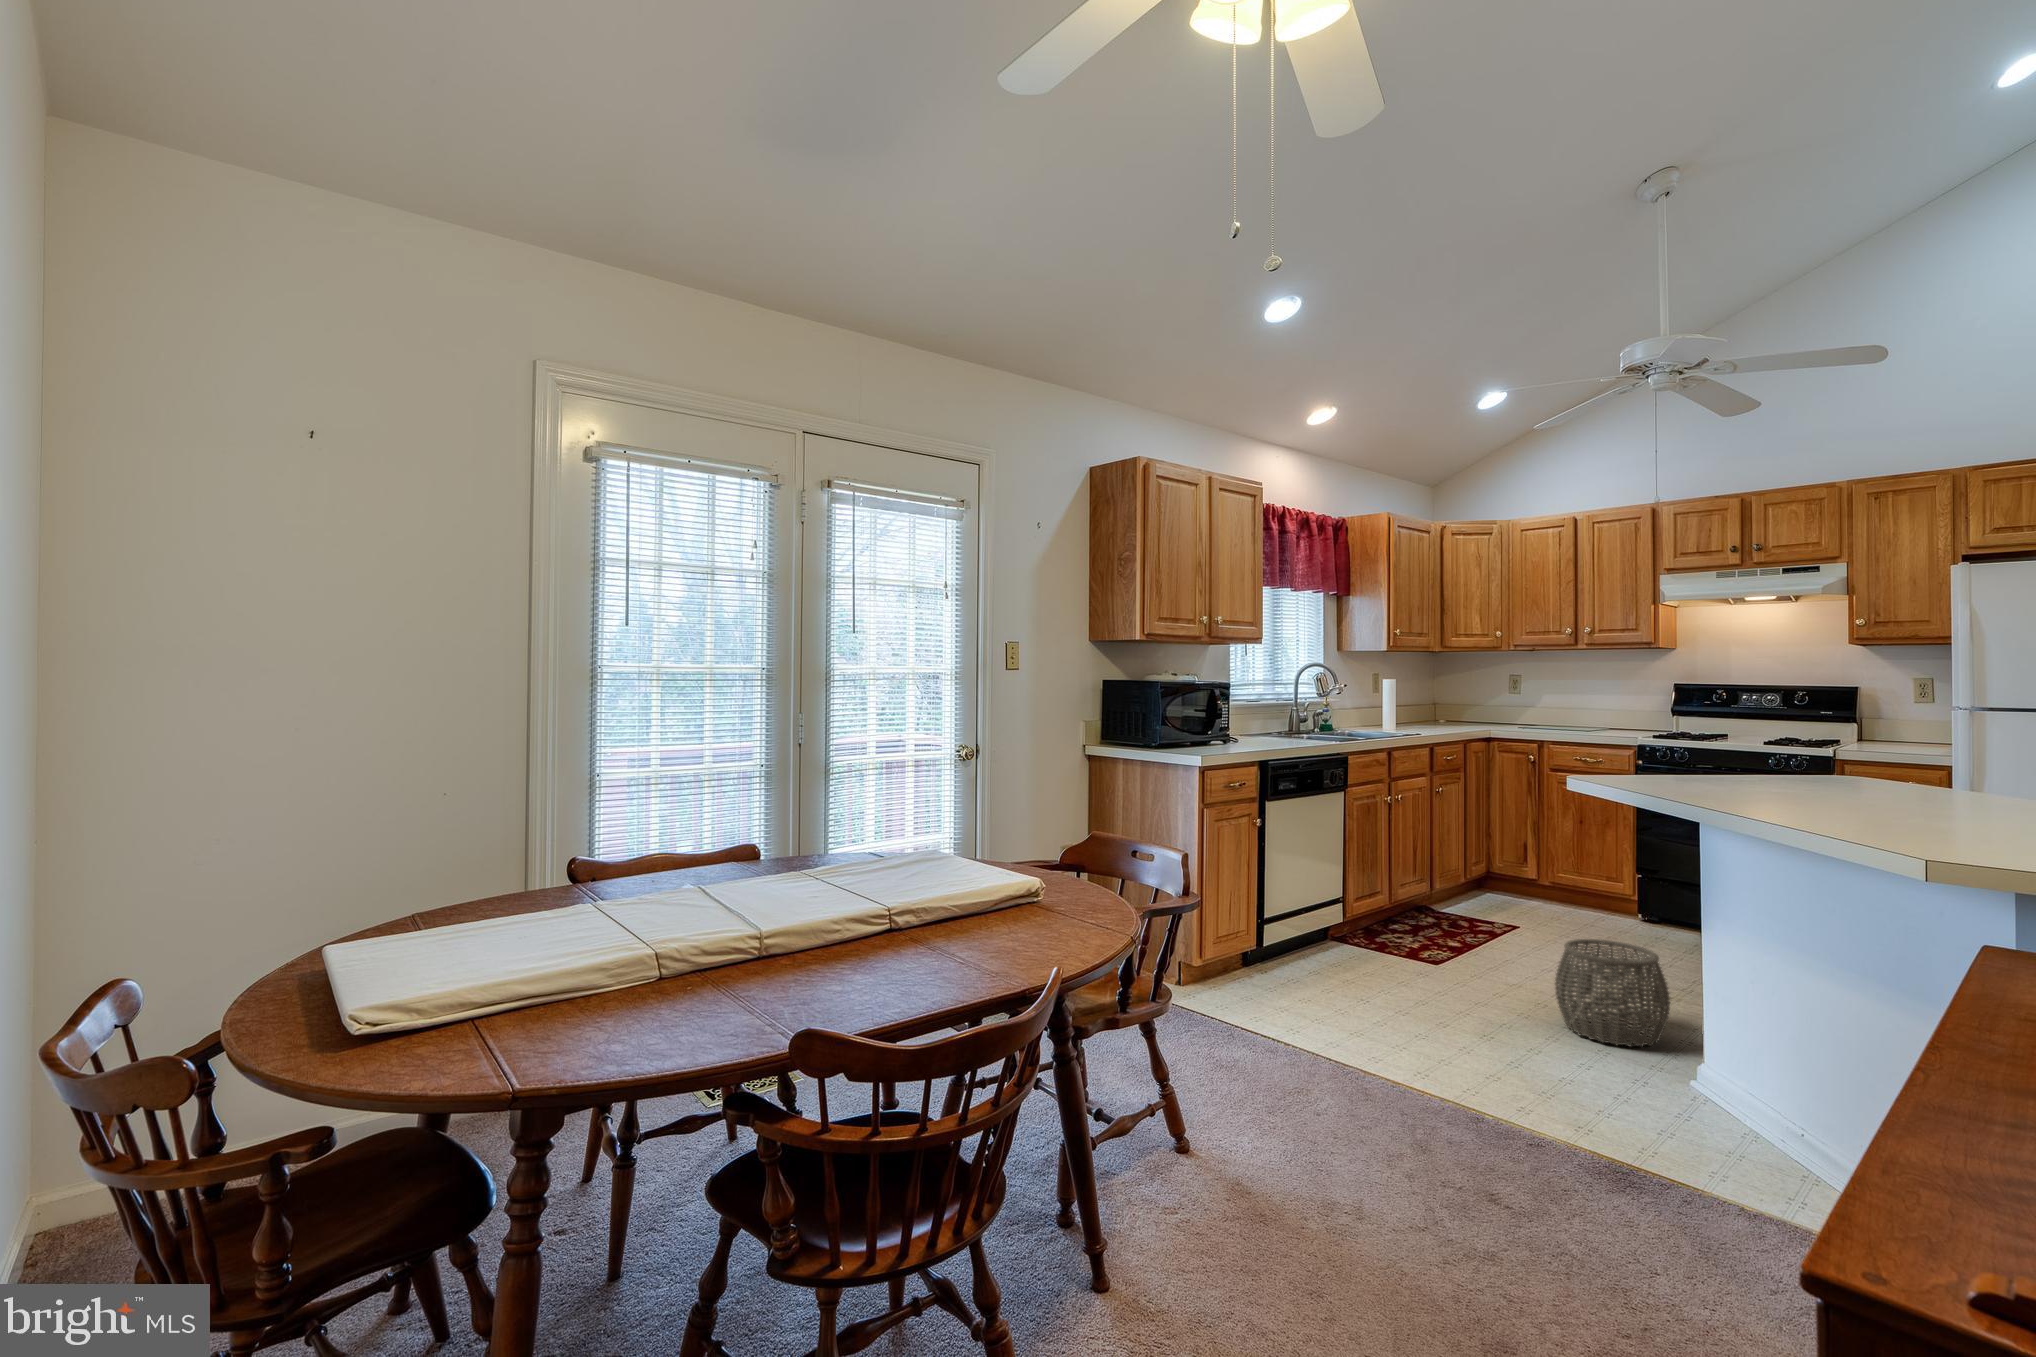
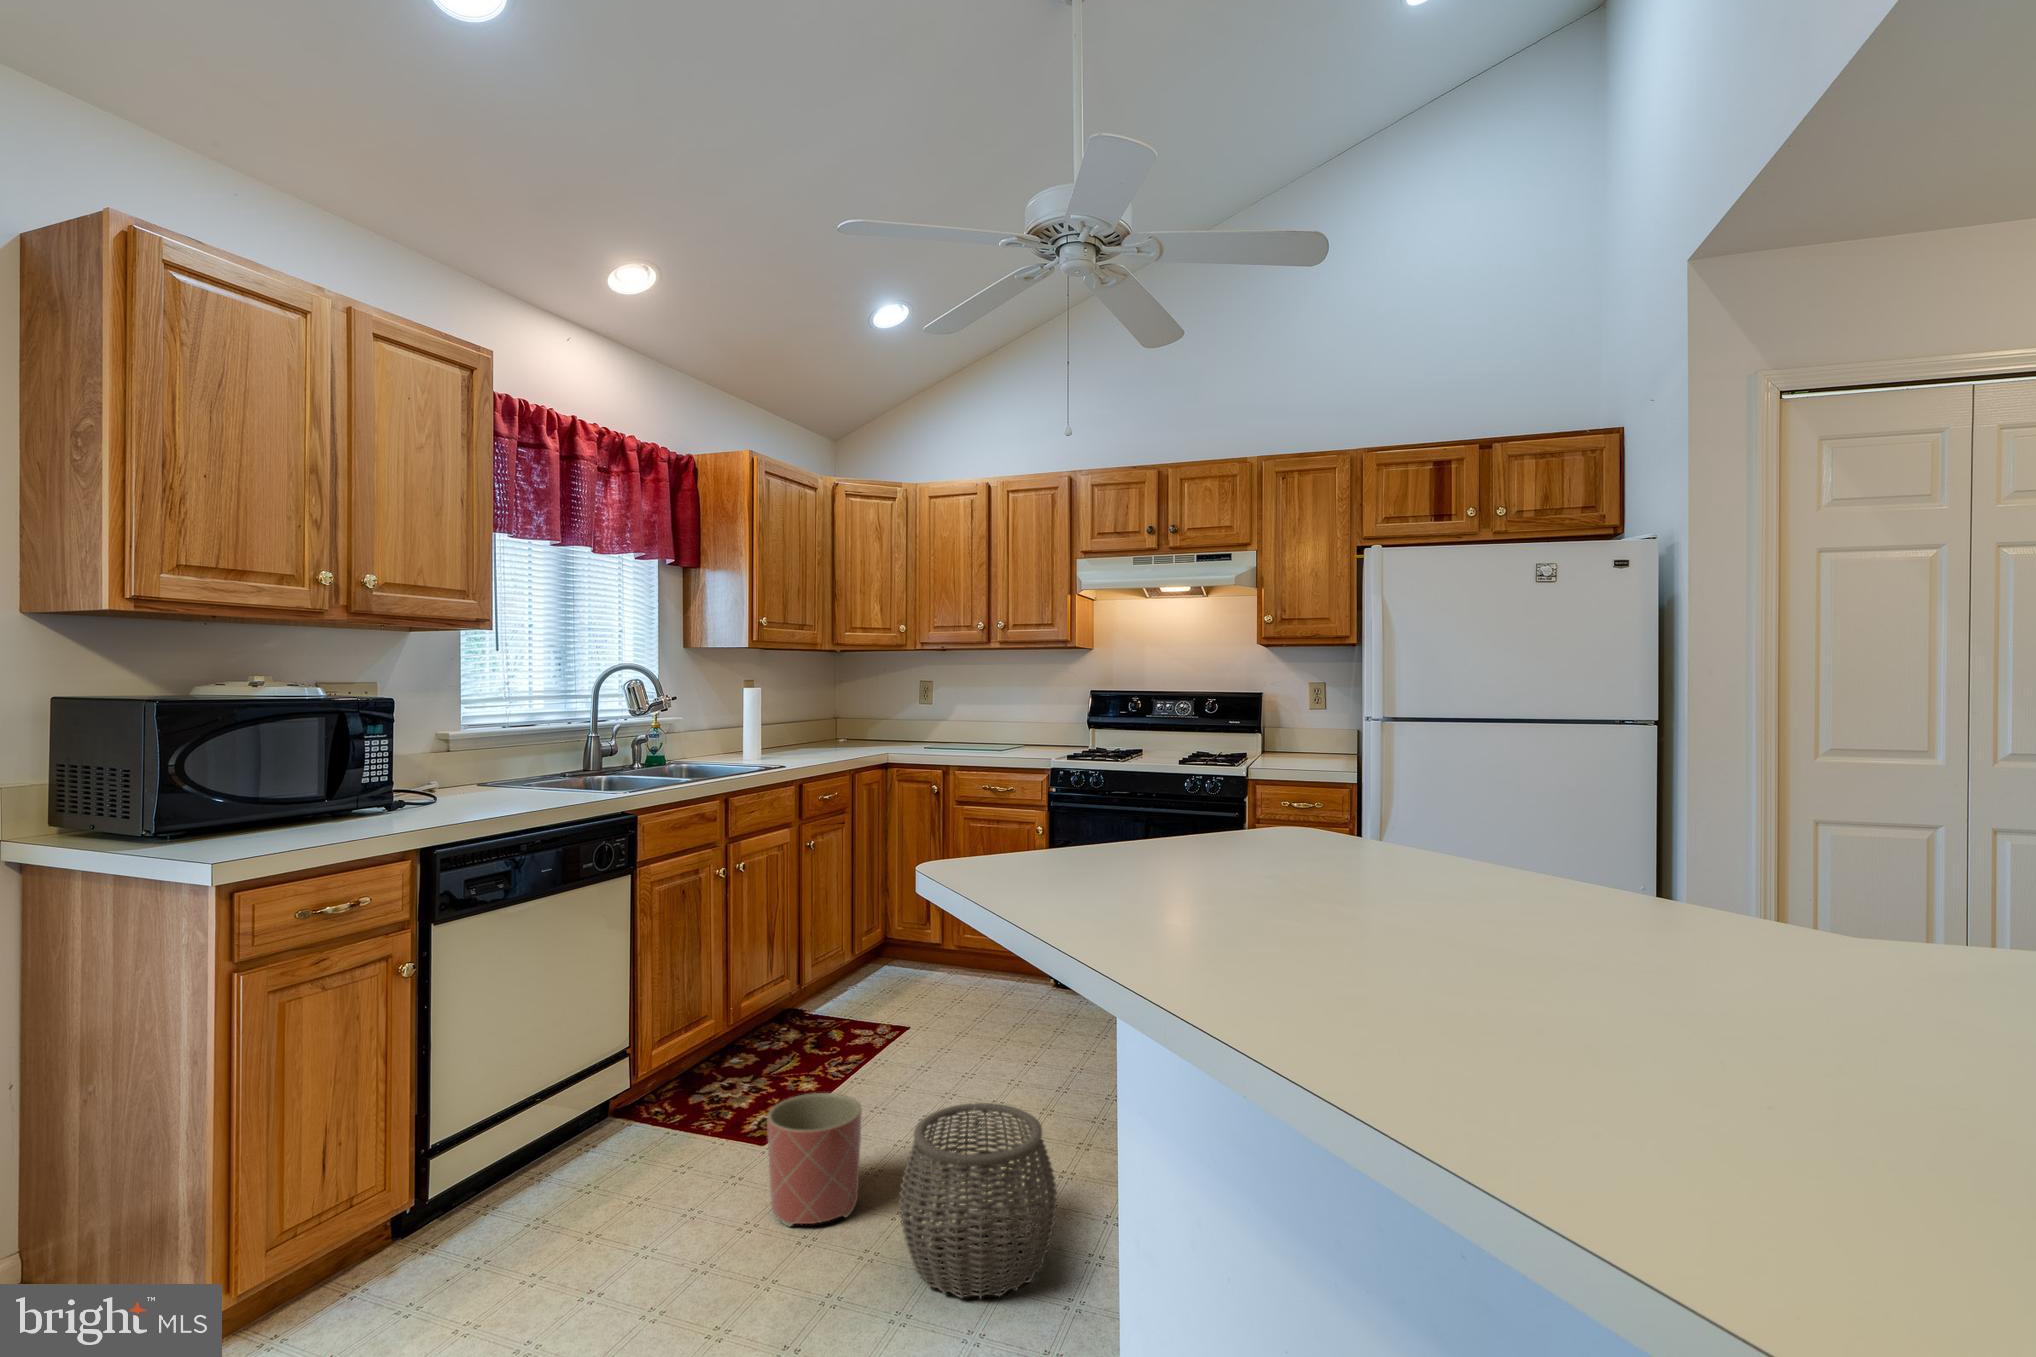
planter: none [1454,927,1517,1000] -> present [767,1093,862,1227]

